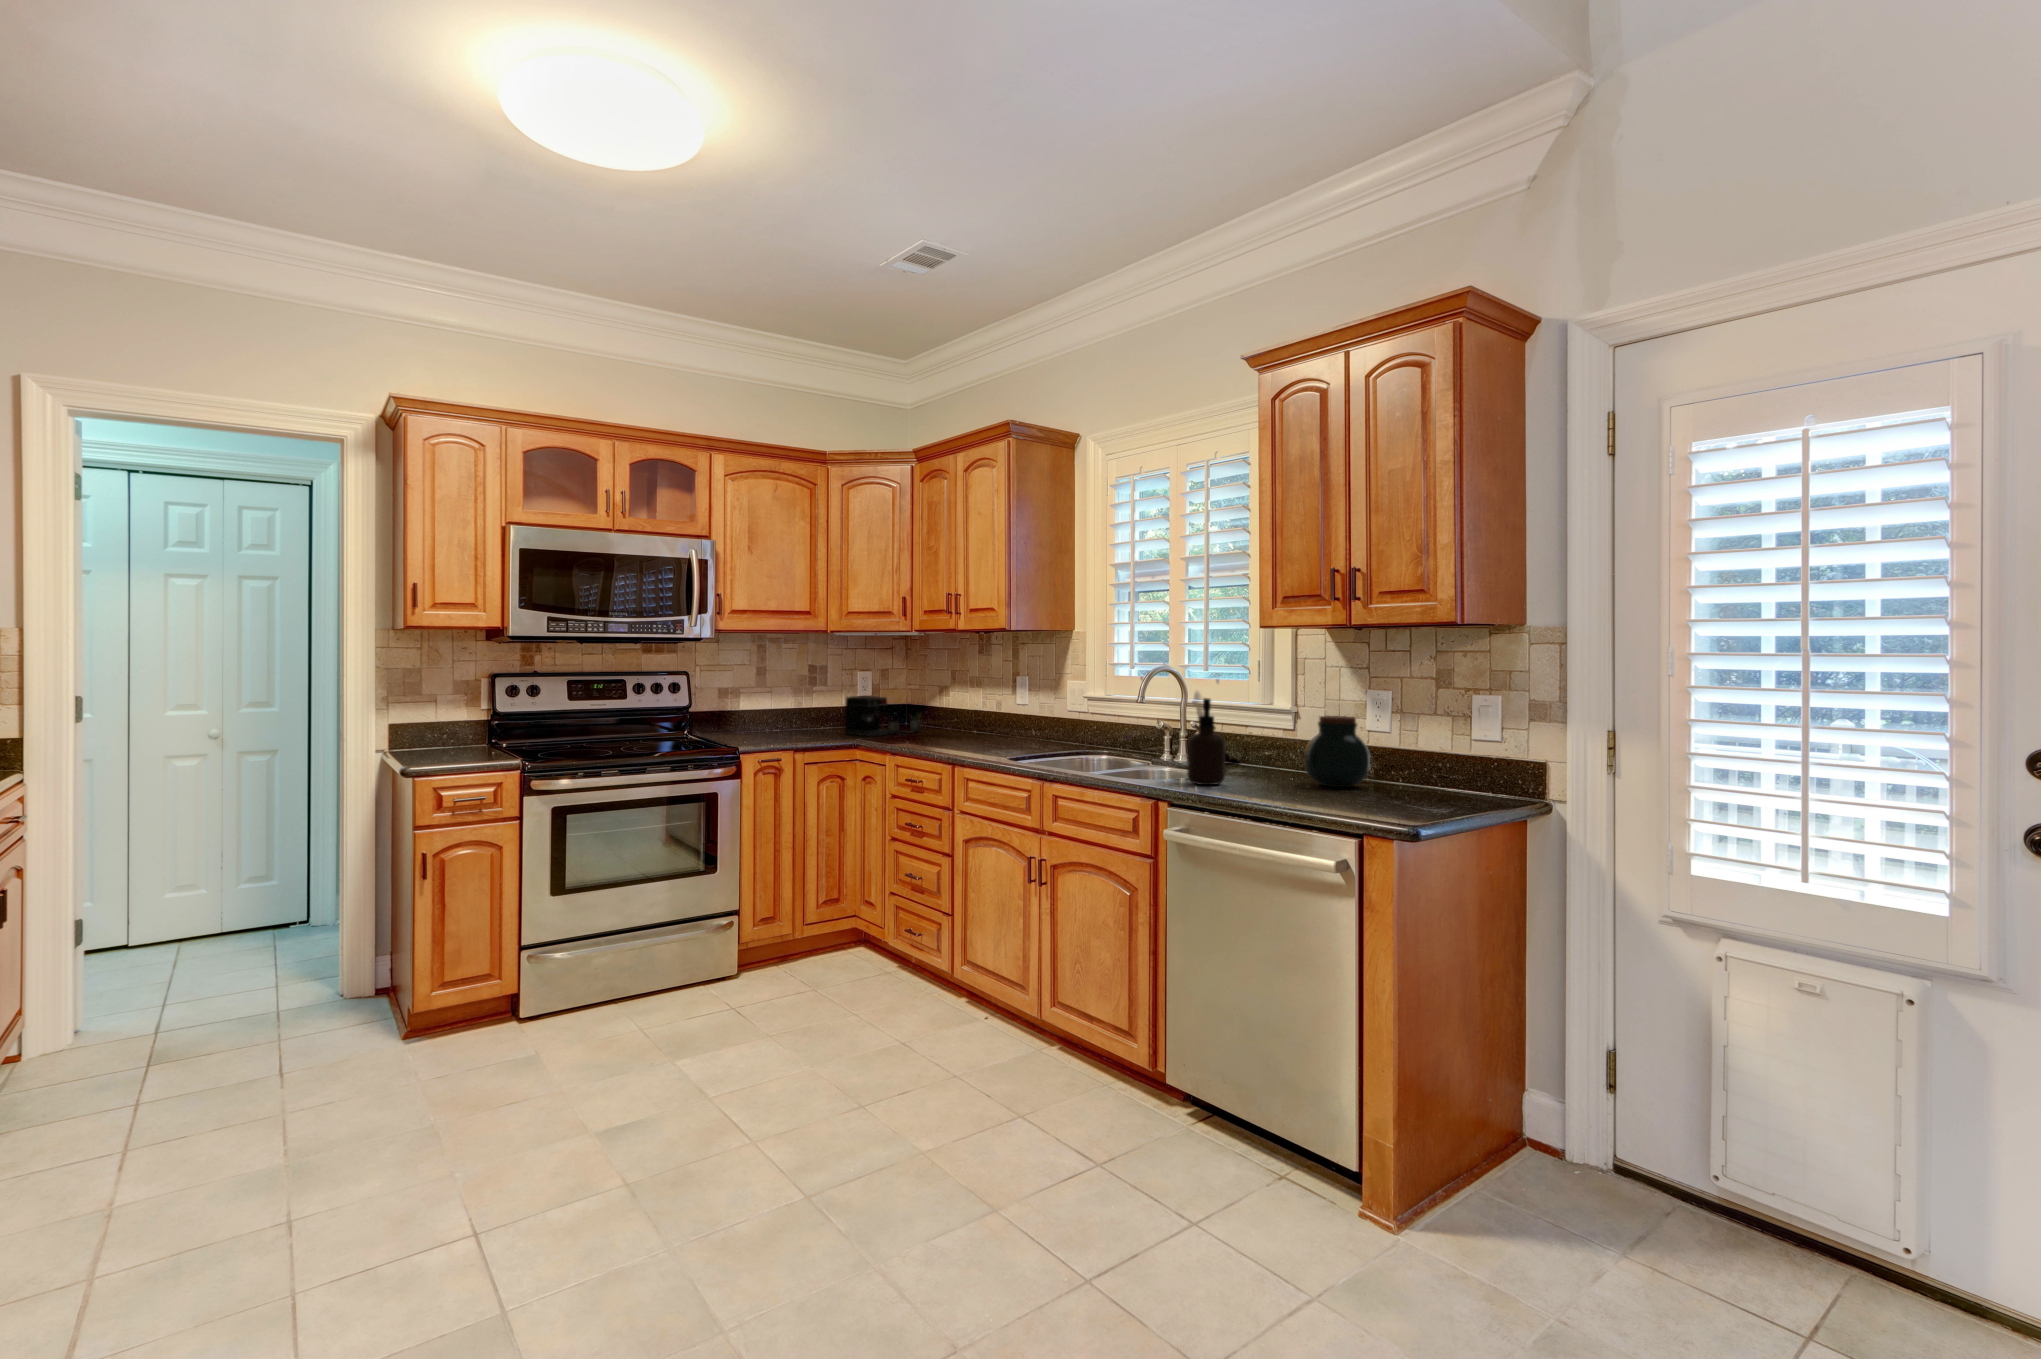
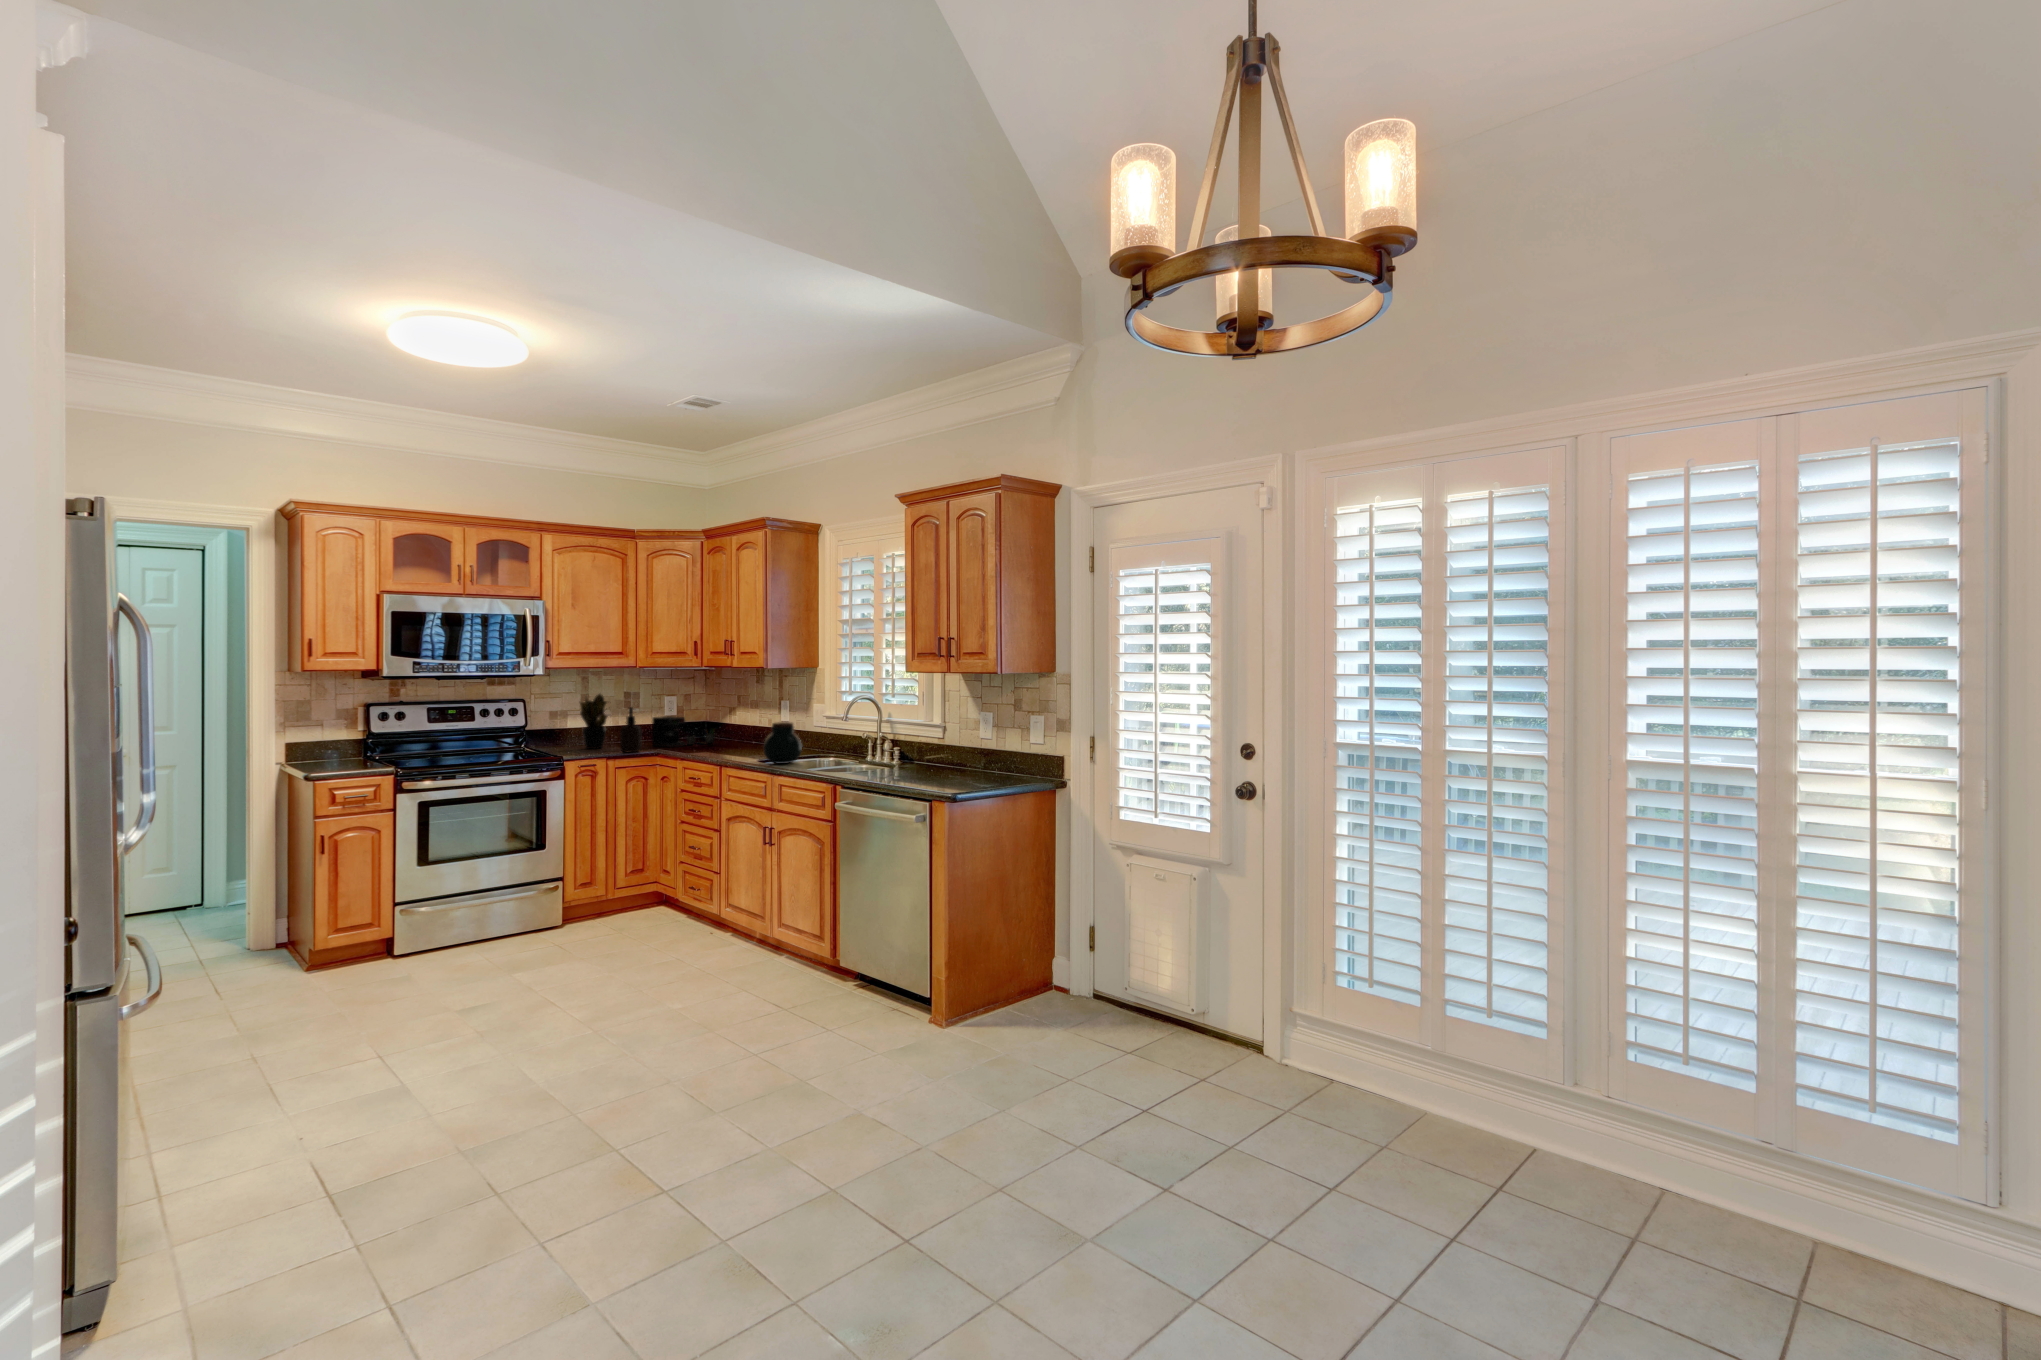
potted plant: none [749,657,803,737] -> present [580,694,609,749]
soap dispenser: present [1187,698,1225,785] -> present [620,707,641,752]
jar: present [1304,716,1370,787] -> present [764,722,802,764]

